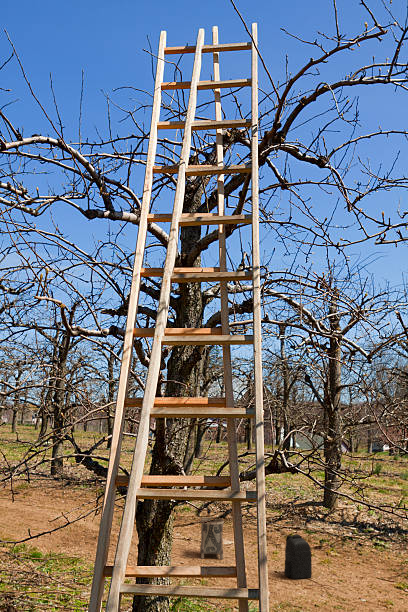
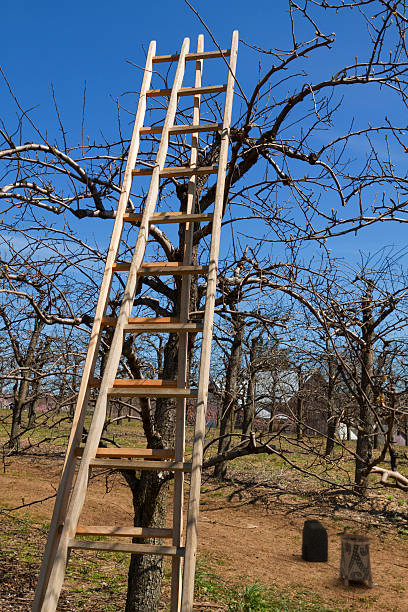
basket: present [200,517,224,559] -> present [339,534,372,588]

